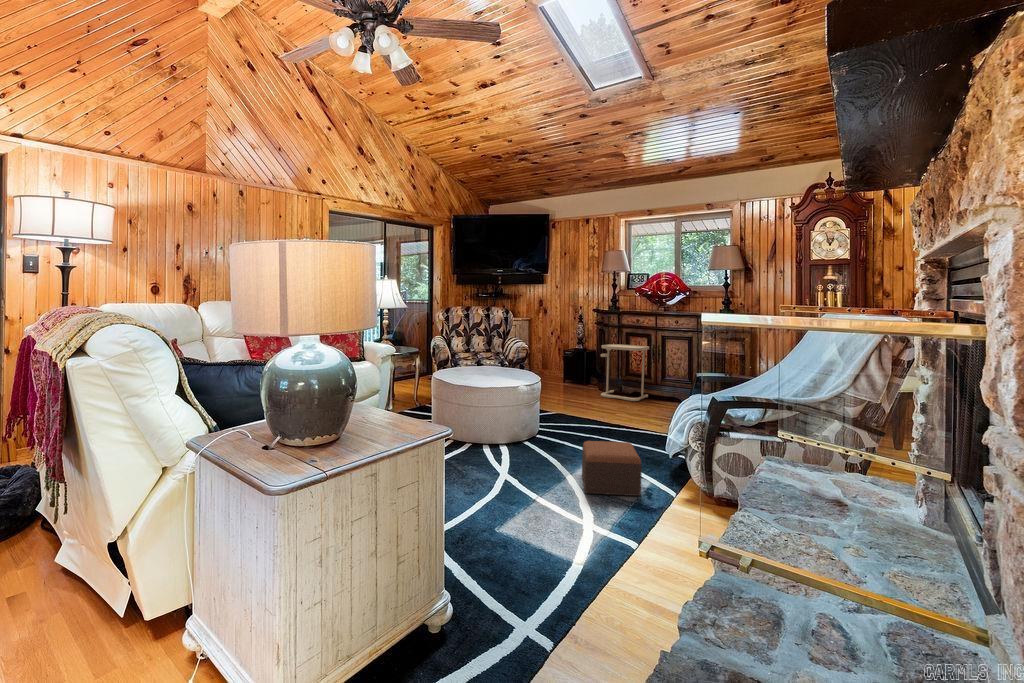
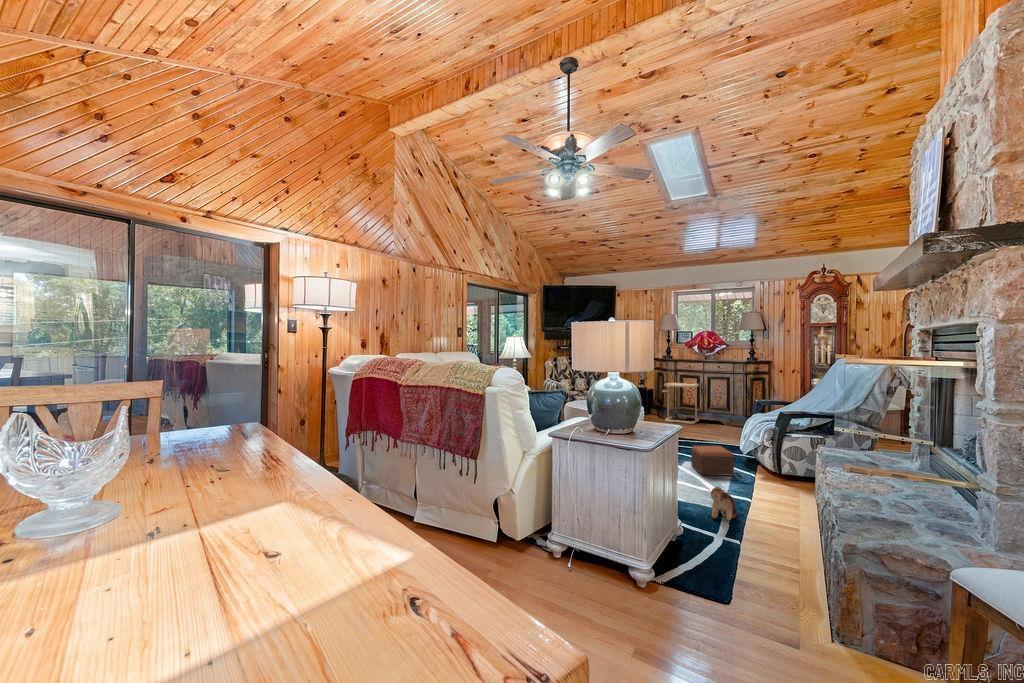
plush toy: none [515,547,596,620] -> present [710,487,737,520]

